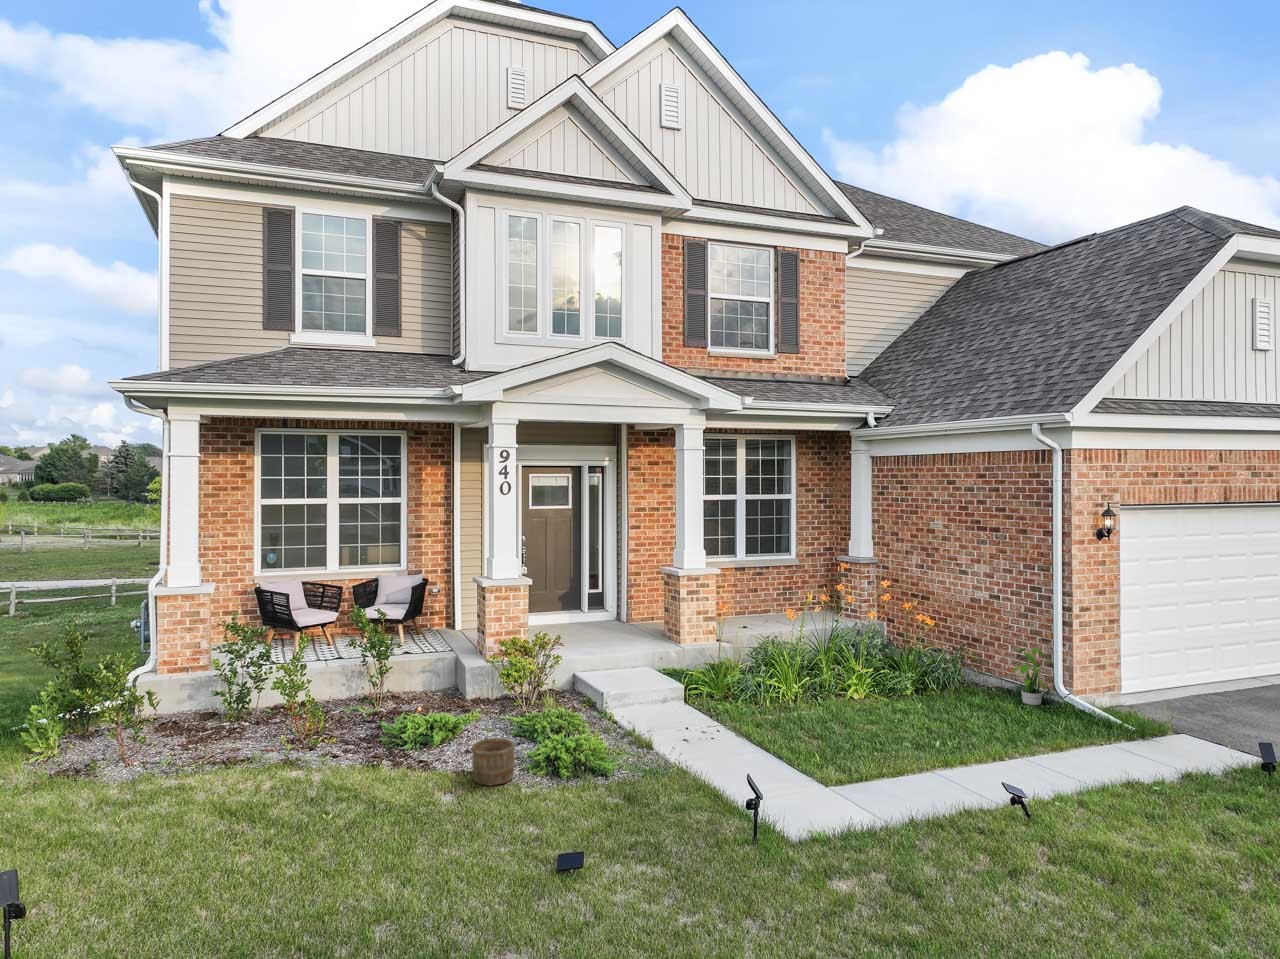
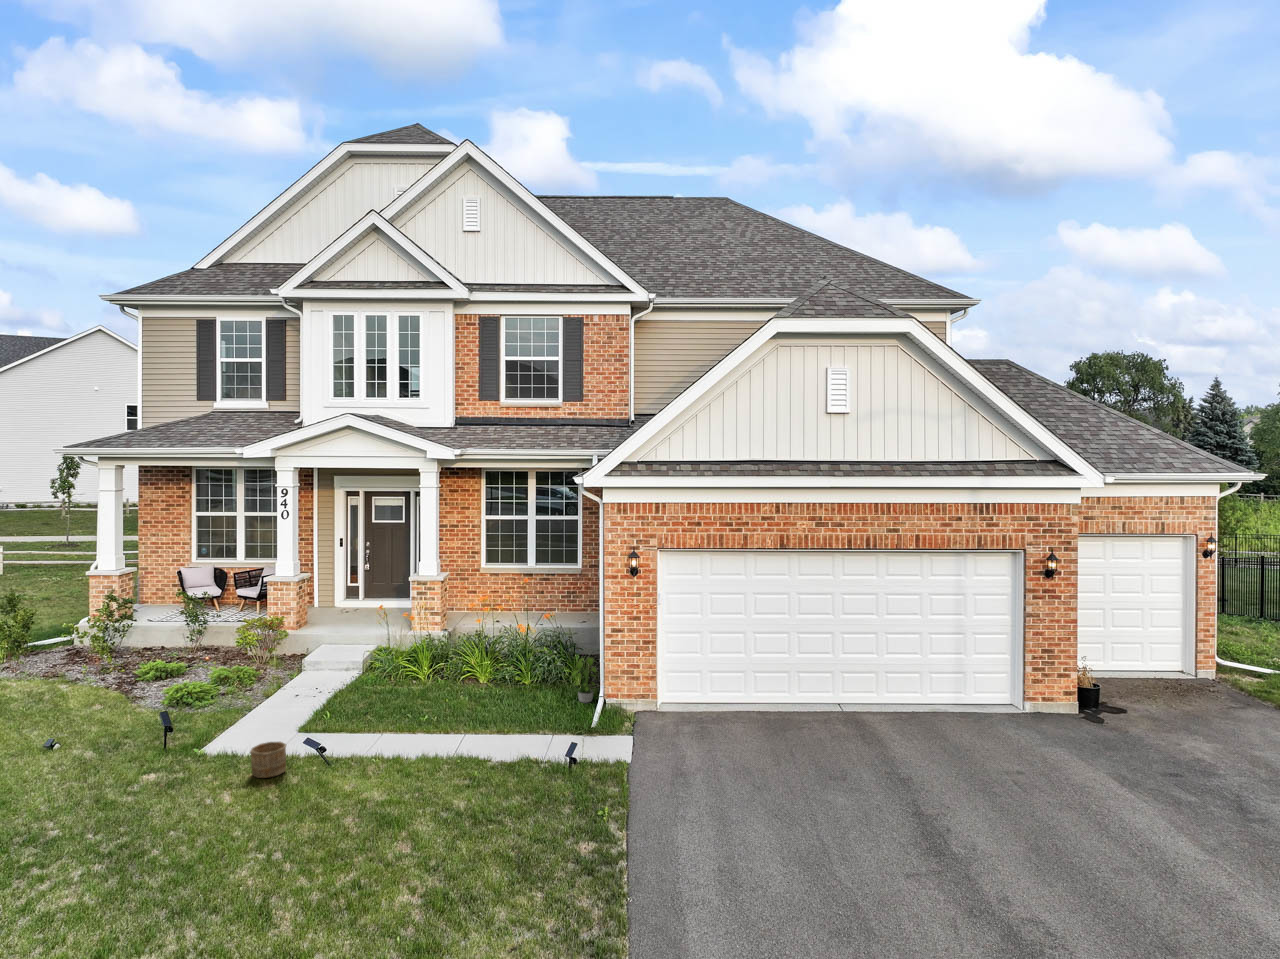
wooden bucket: present [471,738,515,785] -> present [250,742,286,778]

